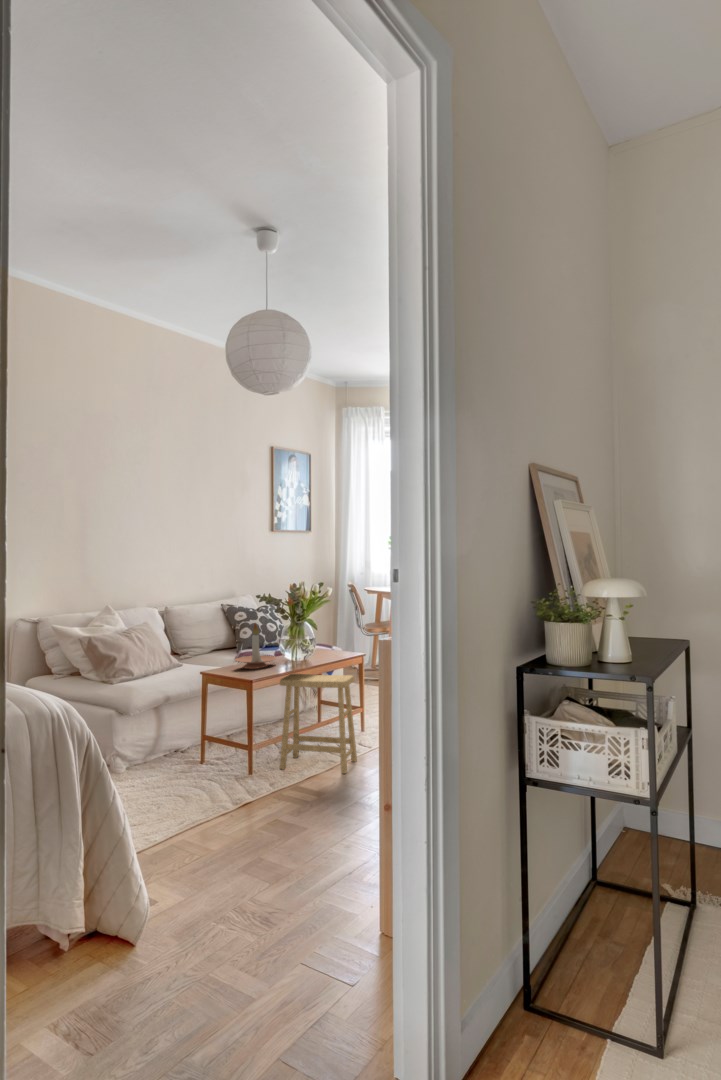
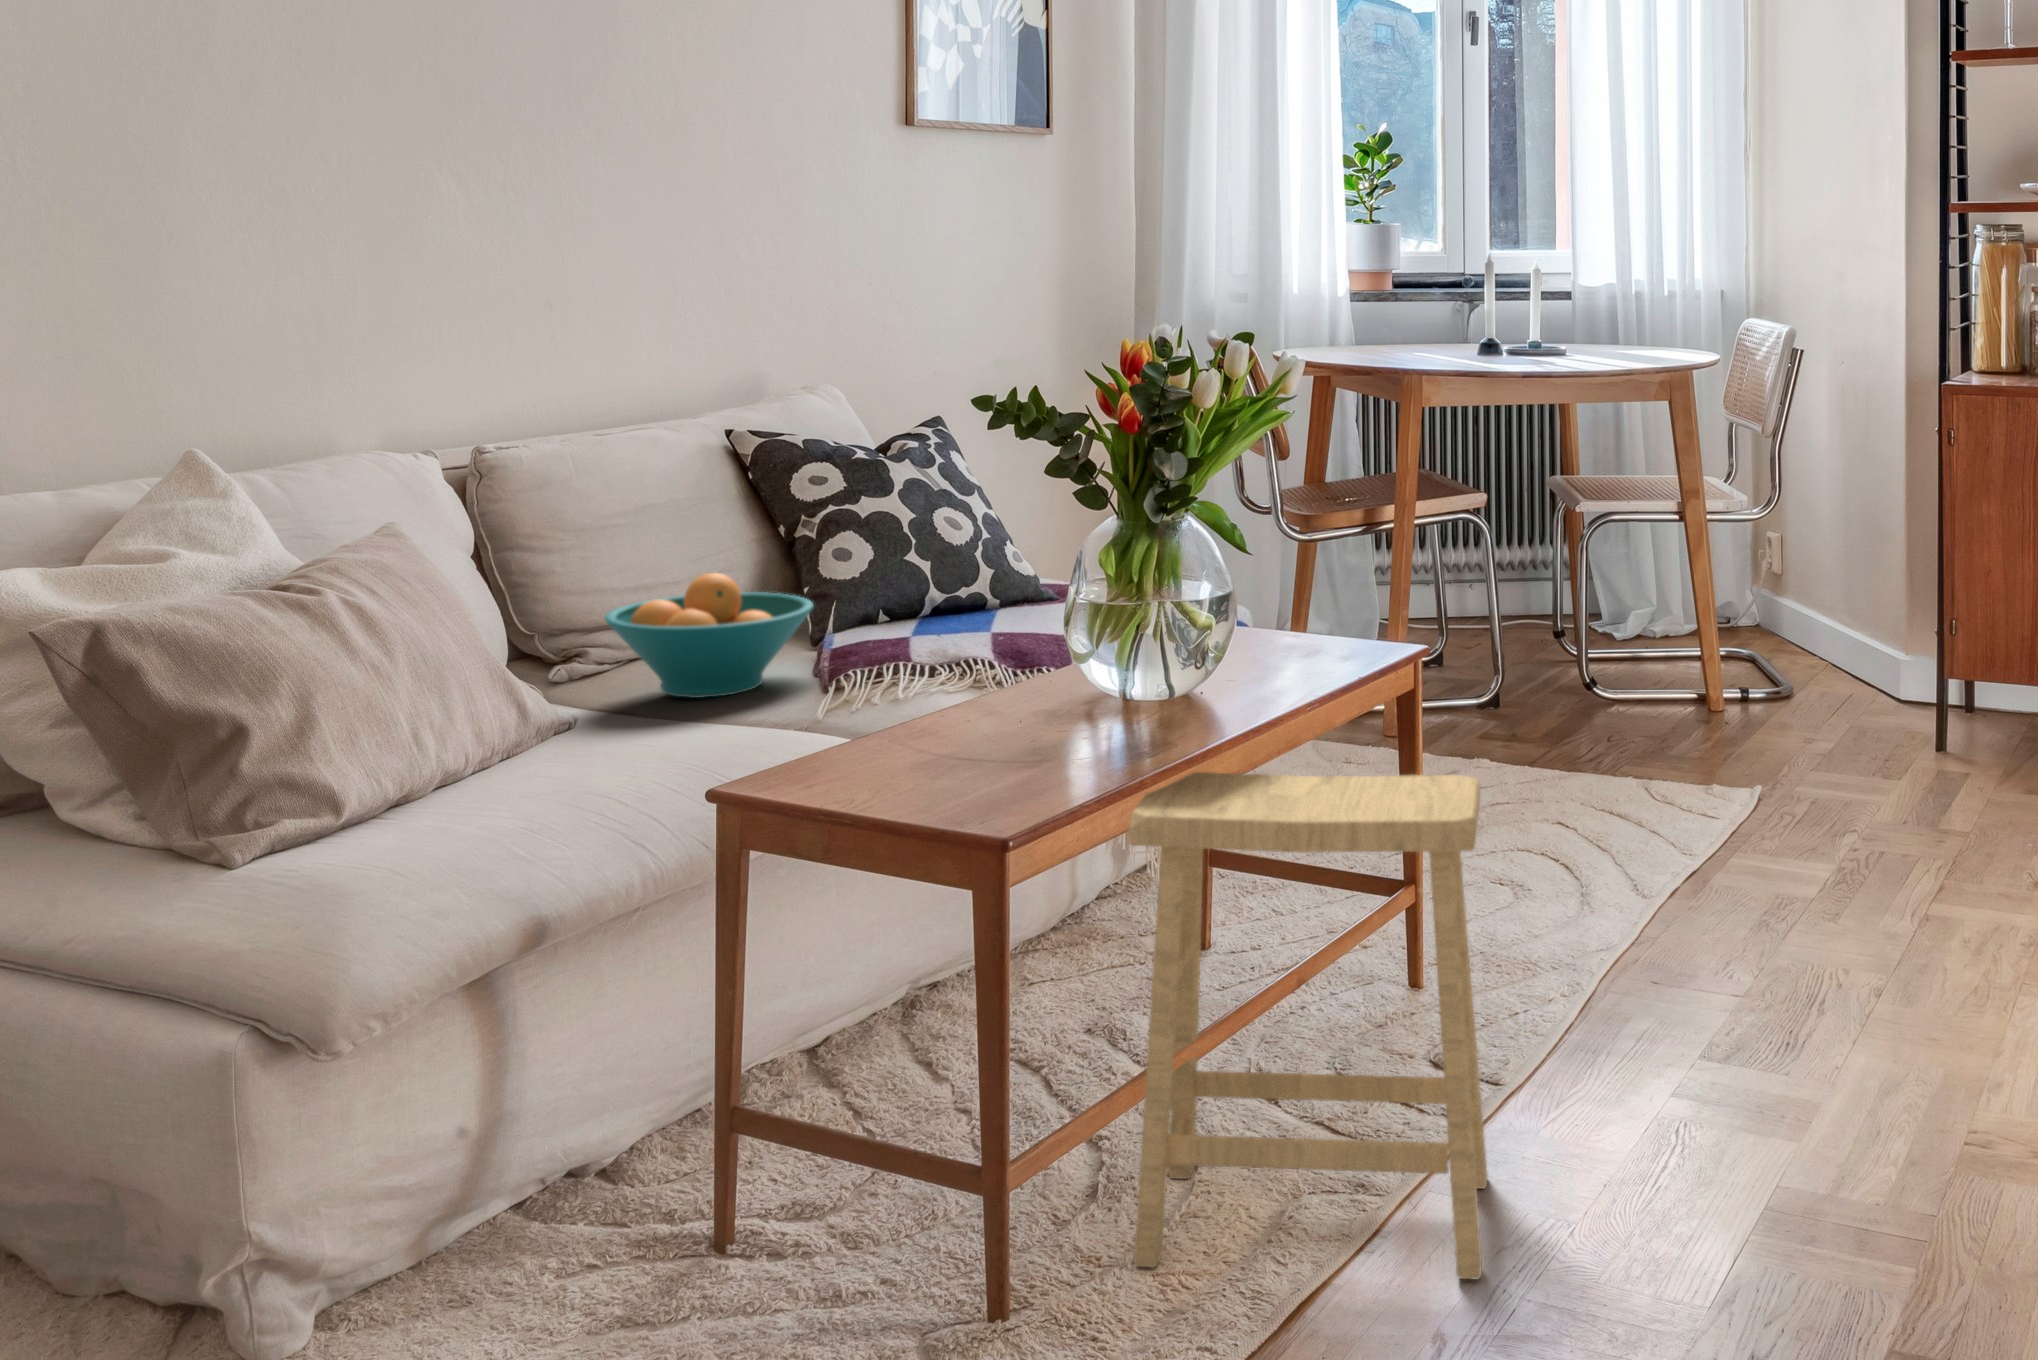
candle holder: present [235,623,276,669] -> none [862,522,1062,750]
fruit bowl: none [190,635,234,662] -> present [605,573,814,698]

